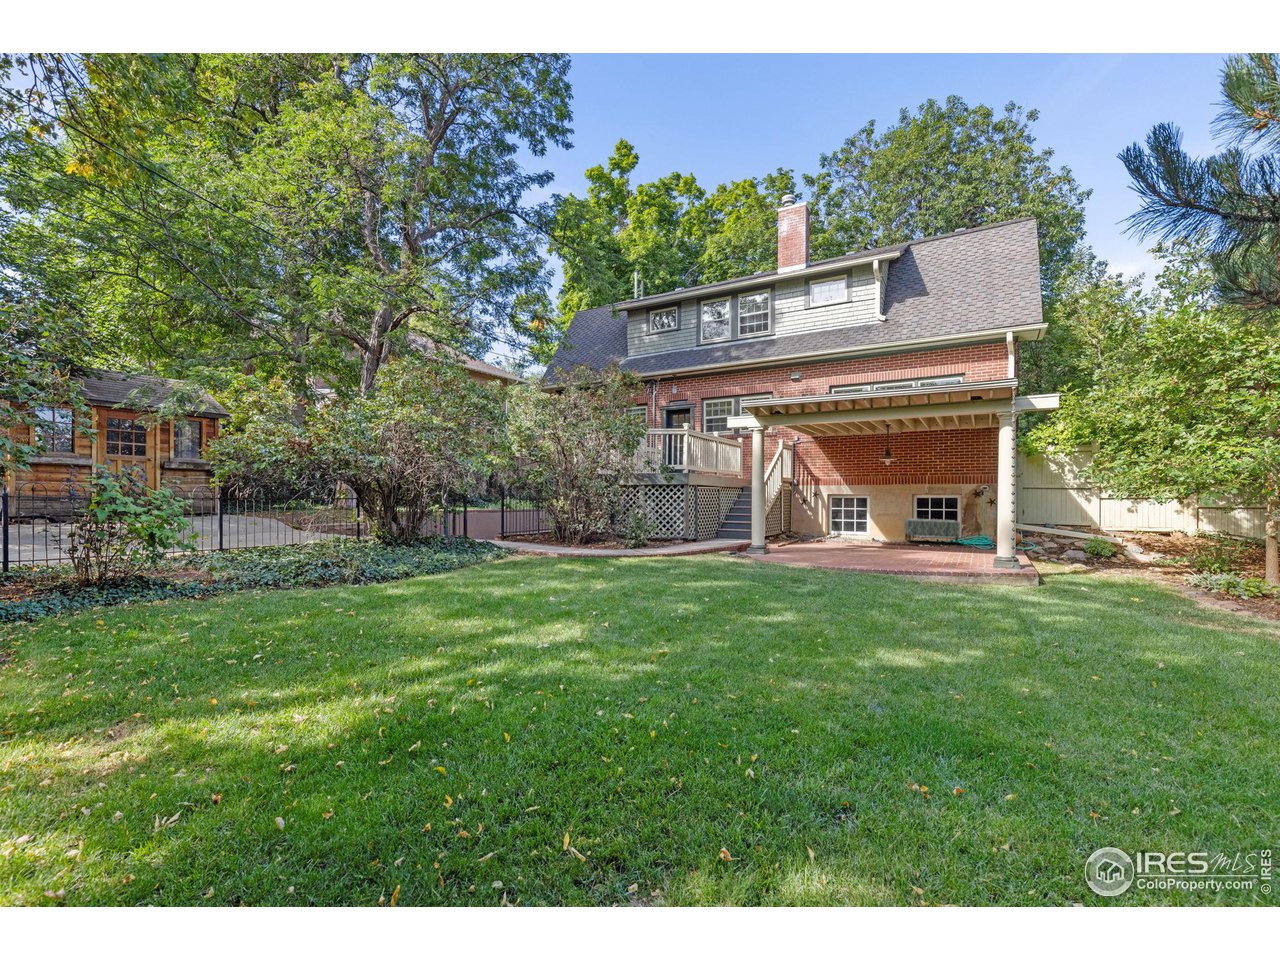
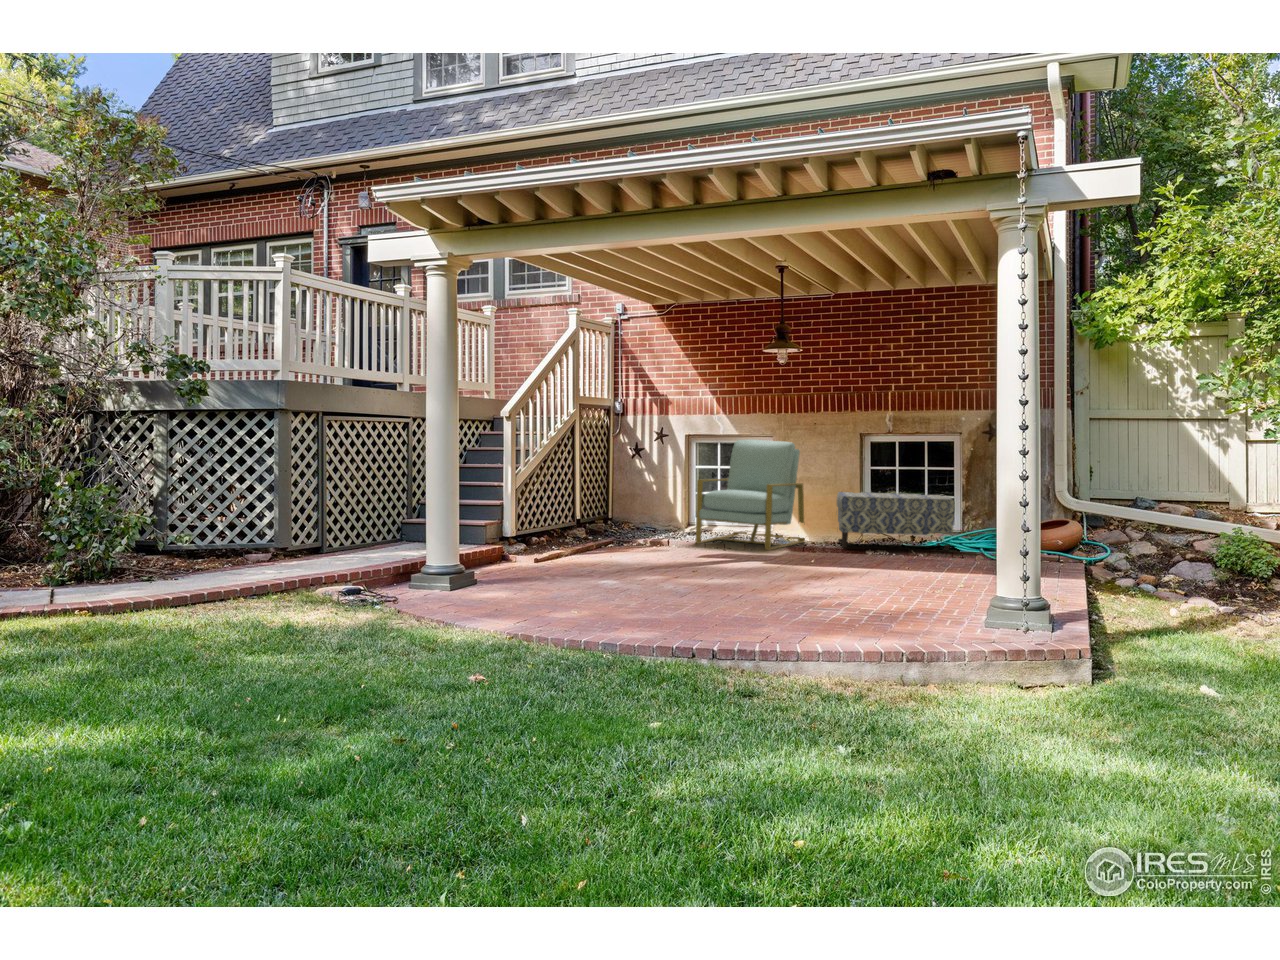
chair: none [843,496,890,543] -> present [696,440,805,550]

